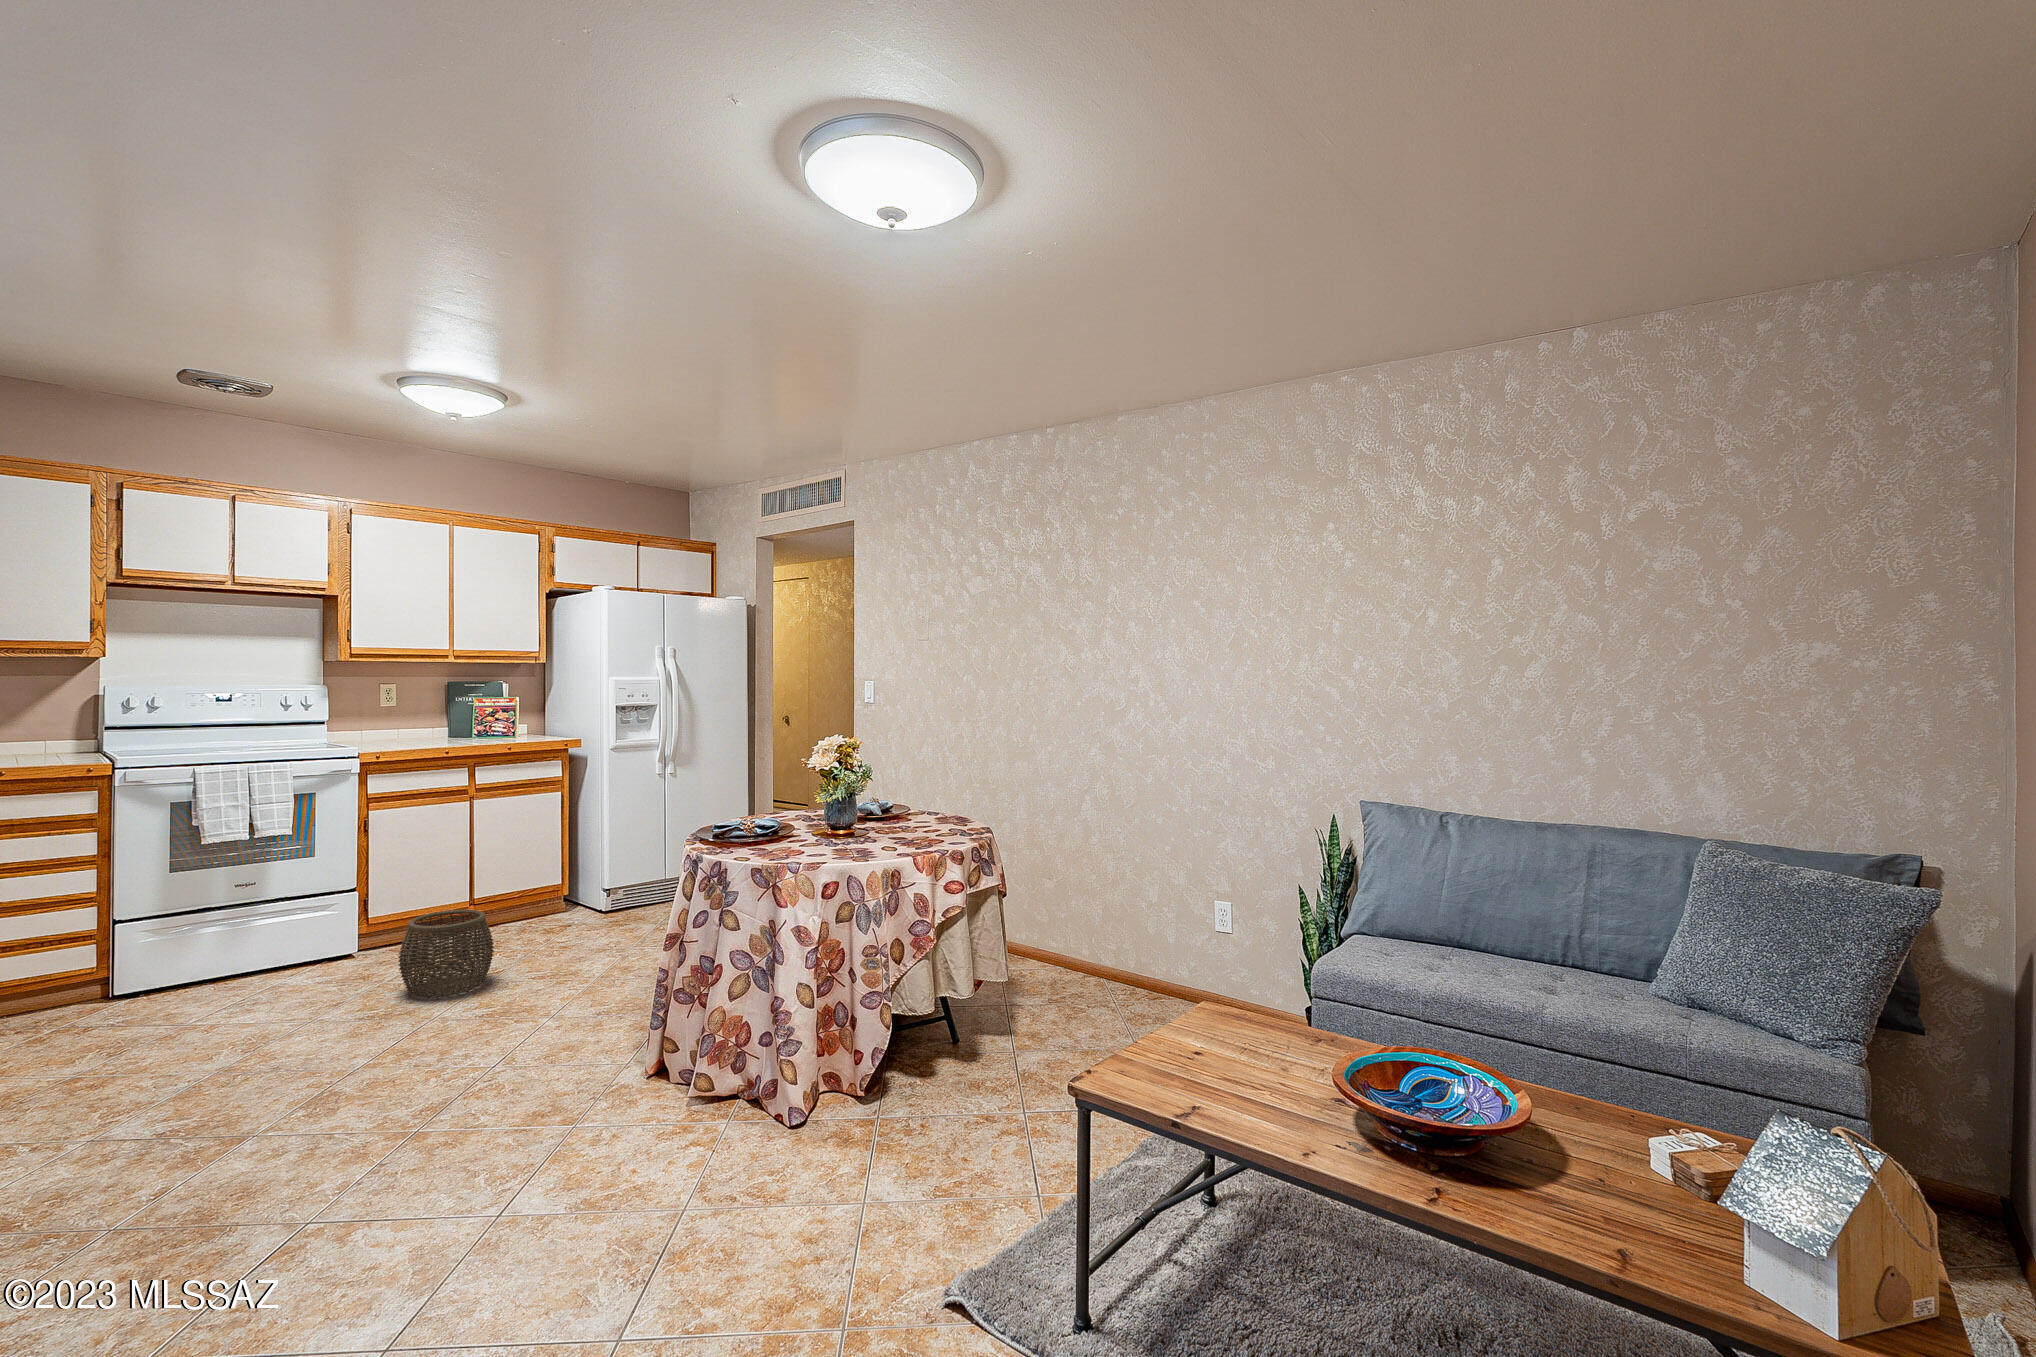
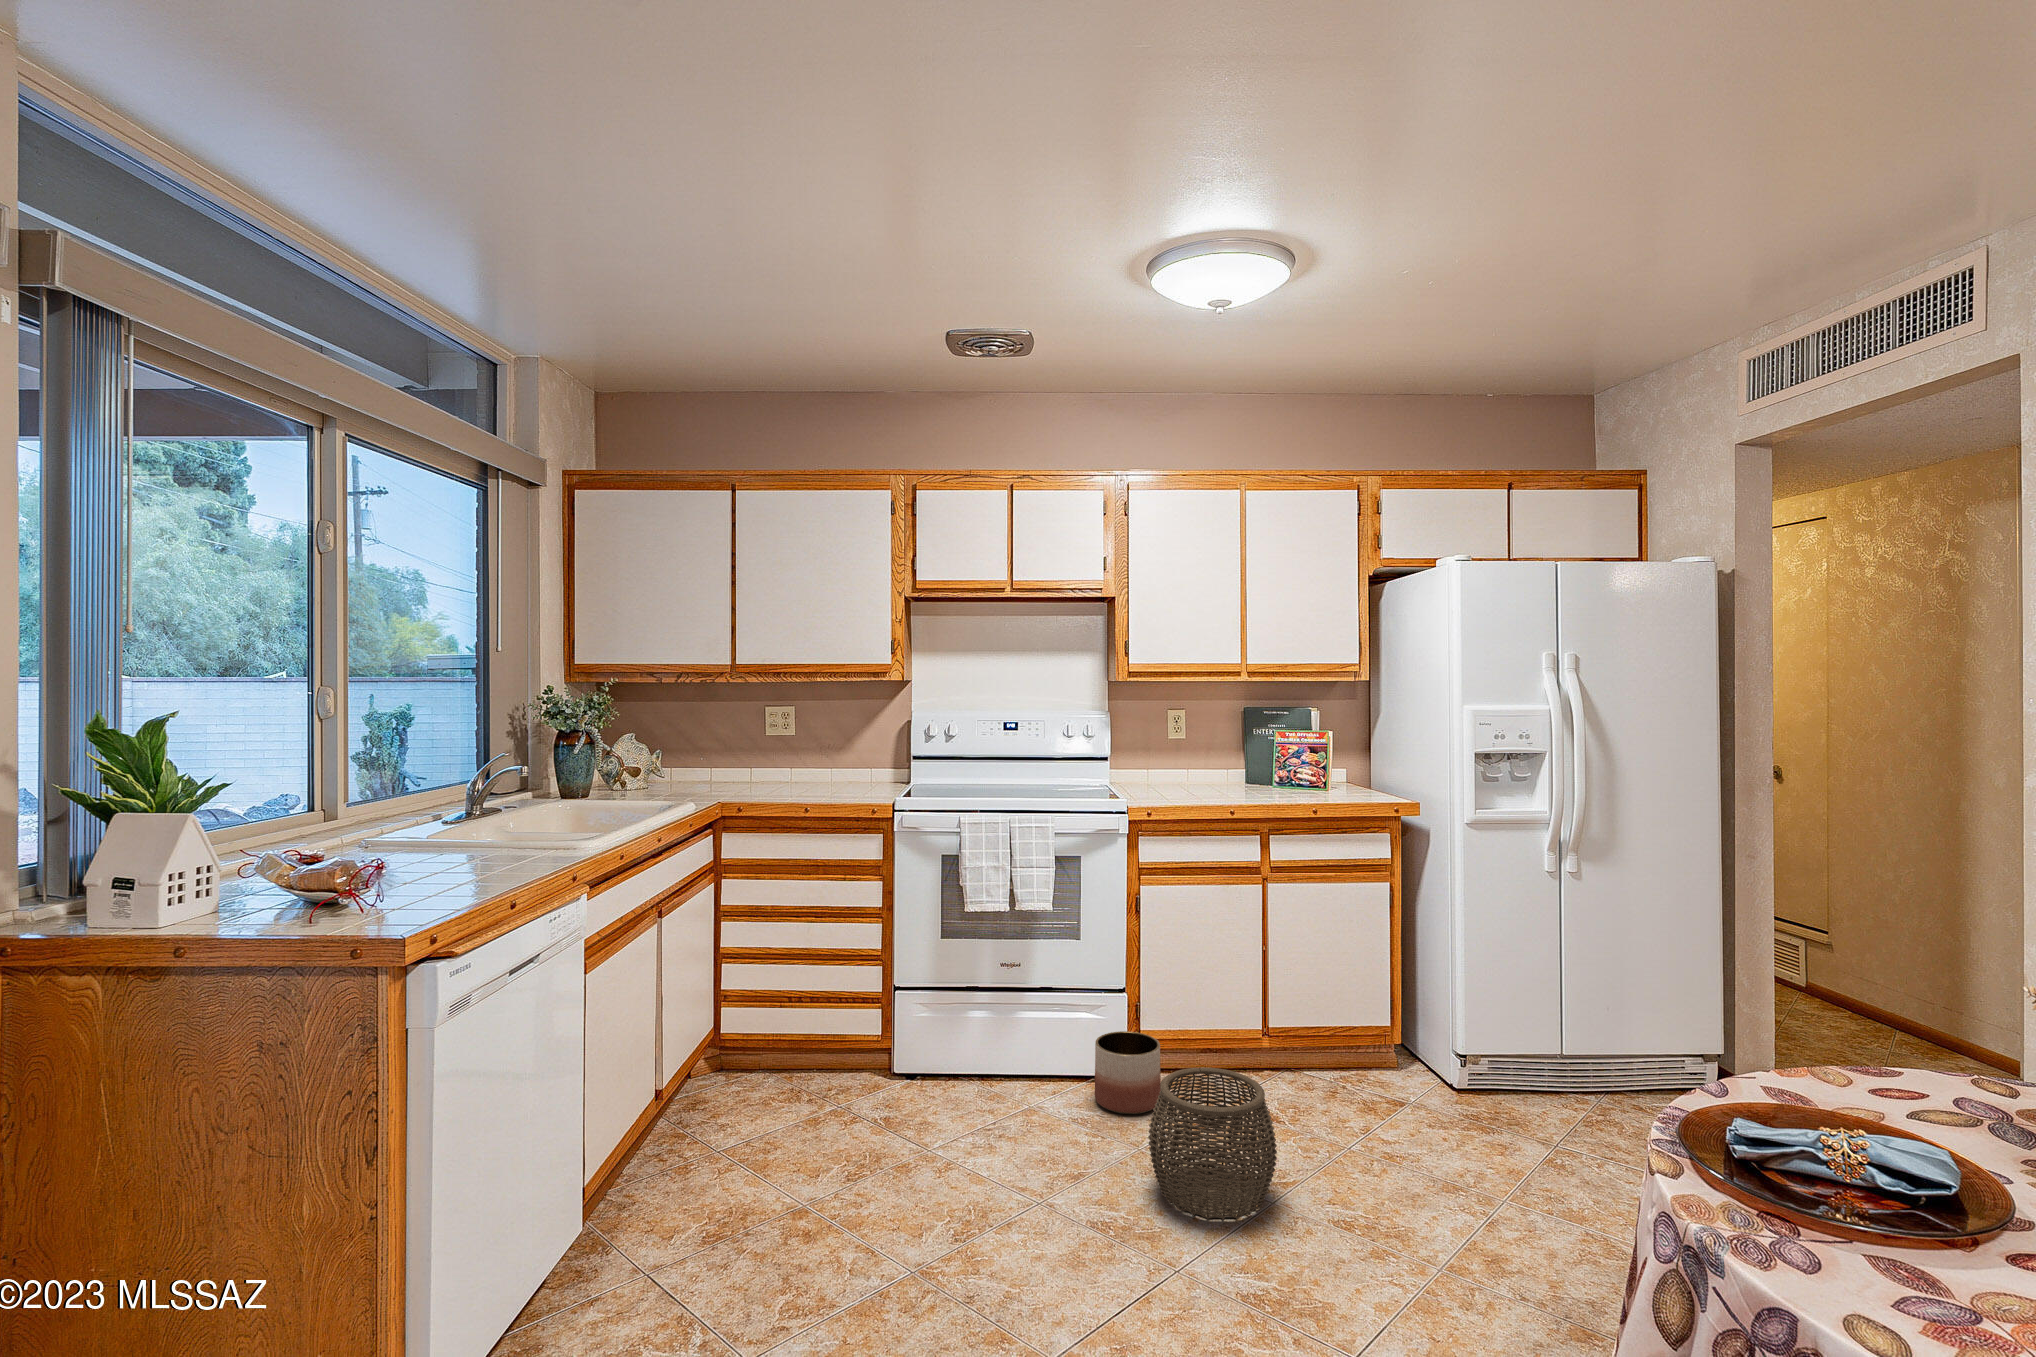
planter: none [333,917,392,973] -> present [1095,1031,1161,1114]

